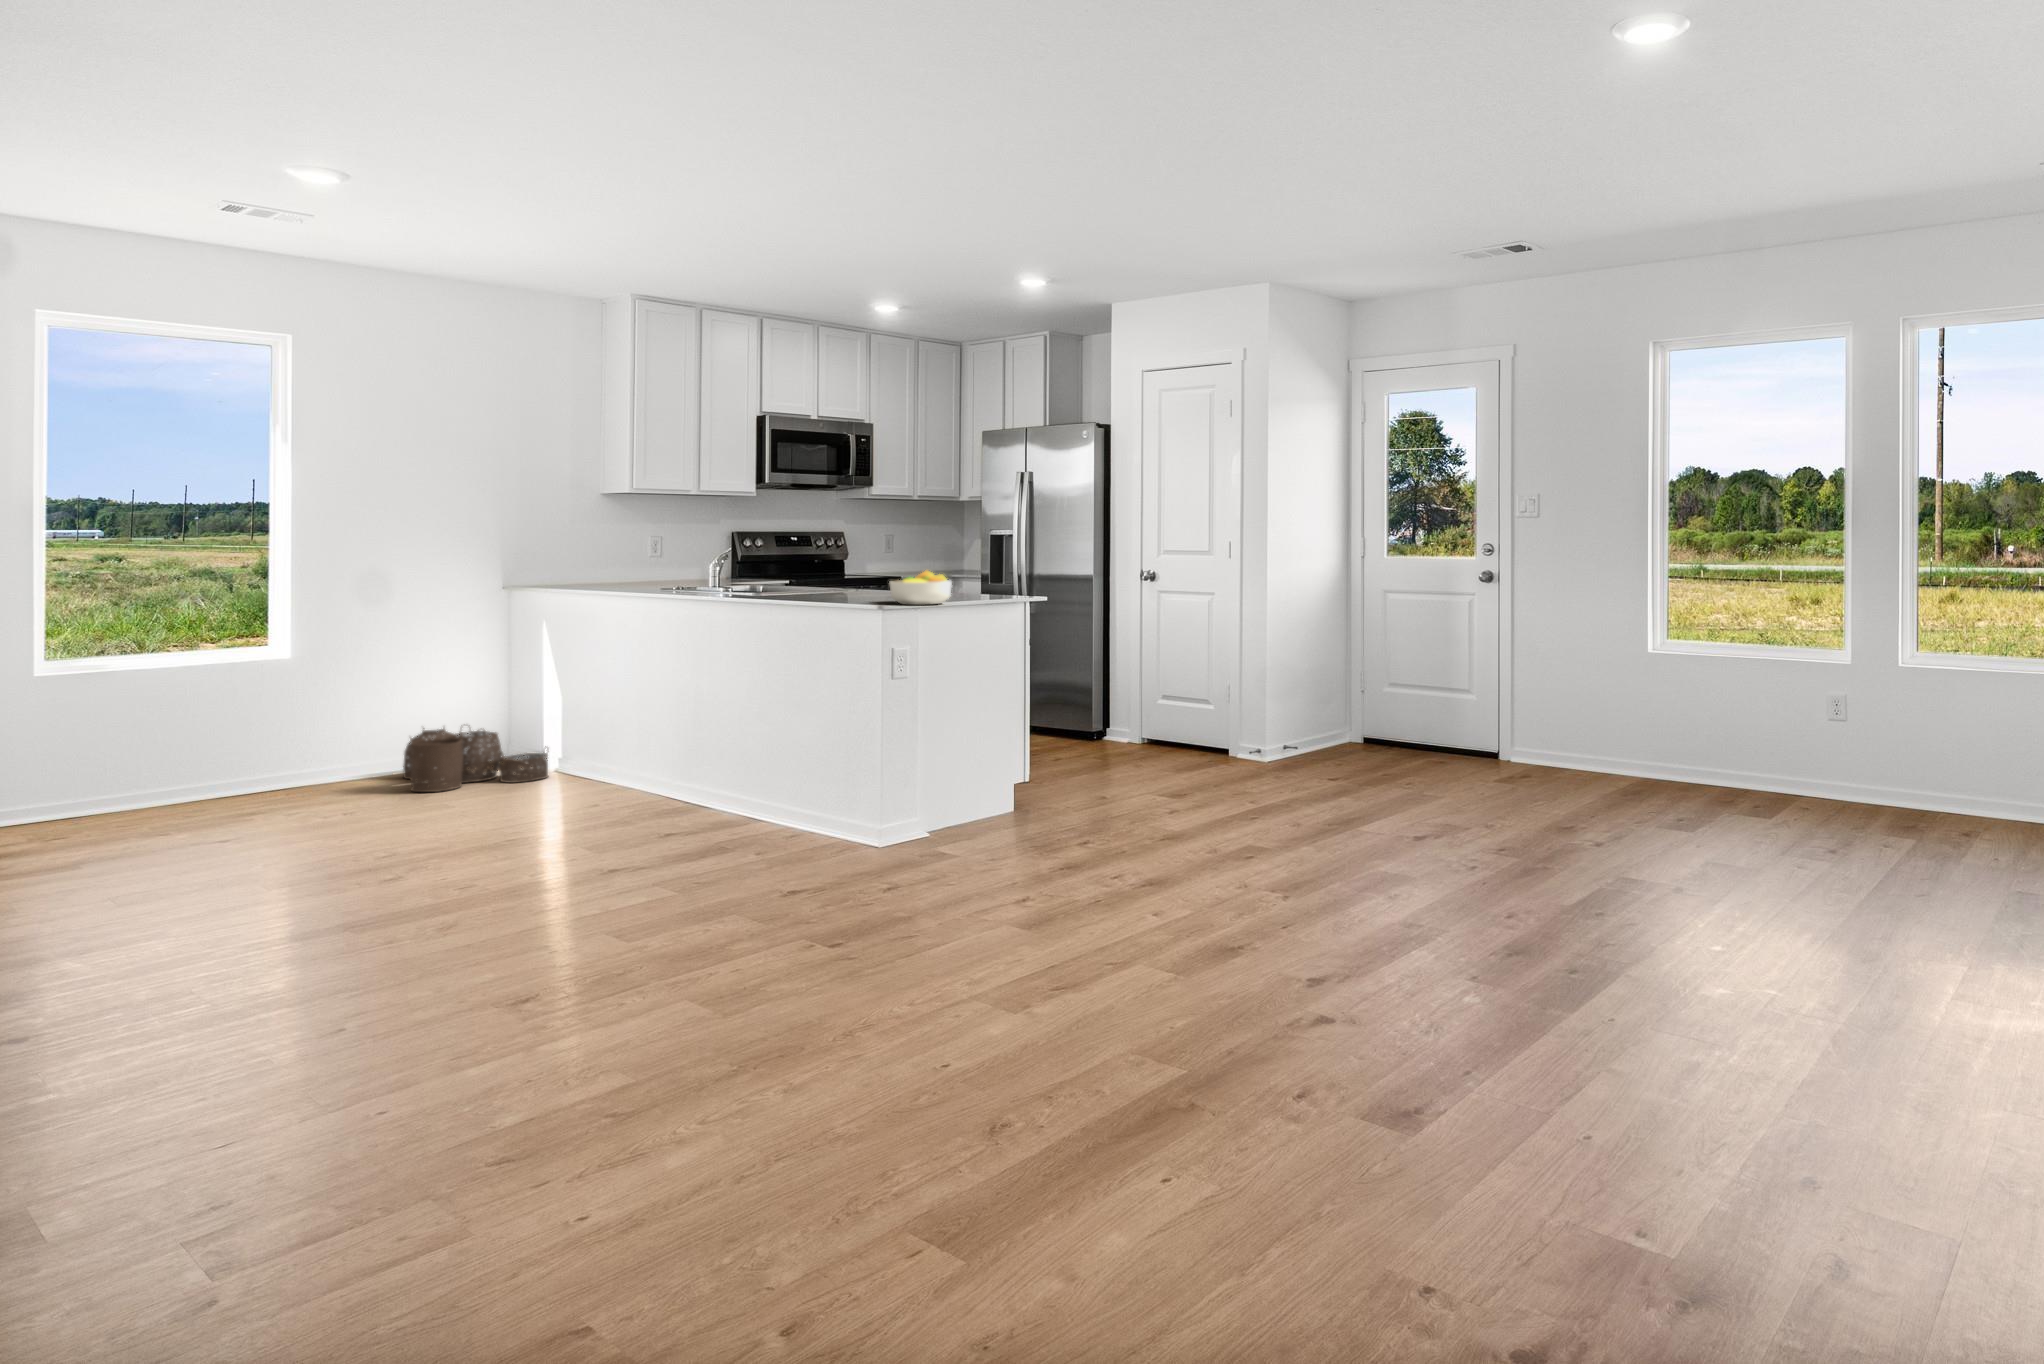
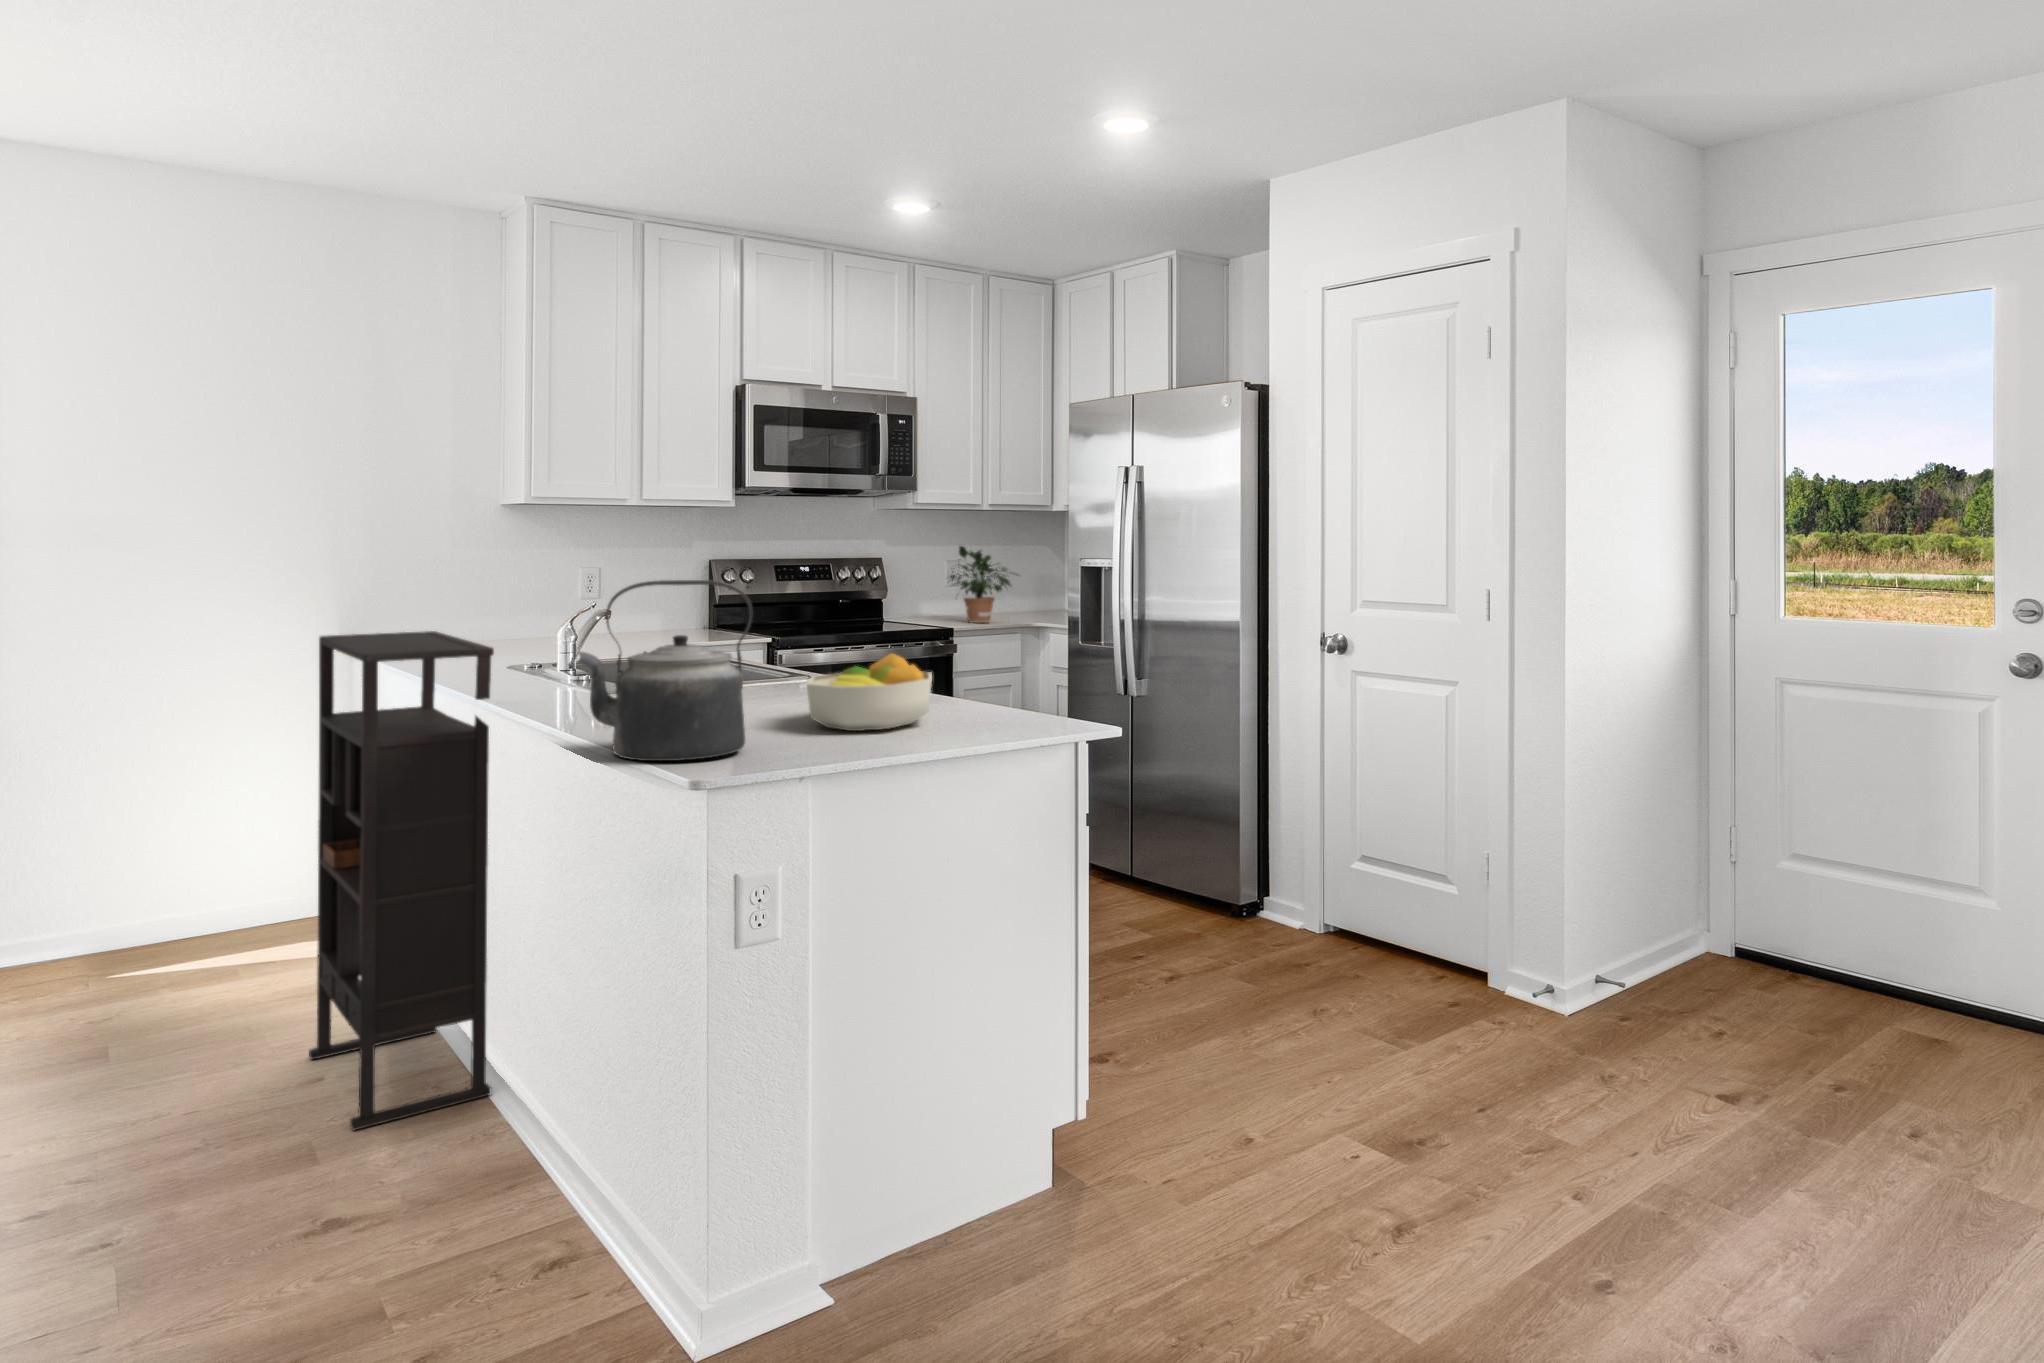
potted plant: none [883,525,938,578] -> present [951,546,1011,623]
kettle: none [807,529,883,609] -> present [578,580,752,761]
bookshelf: none [580,566,707,817] -> present [309,631,494,1131]
woven basket: present [403,728,548,792] -> none [102,871,346,1004]

